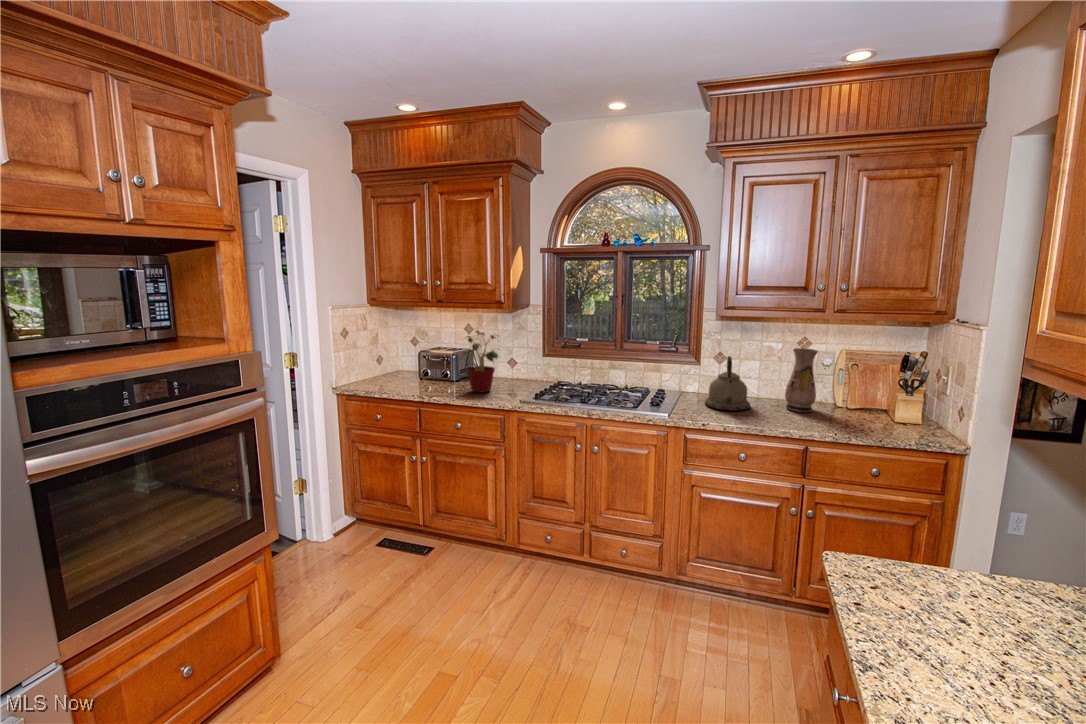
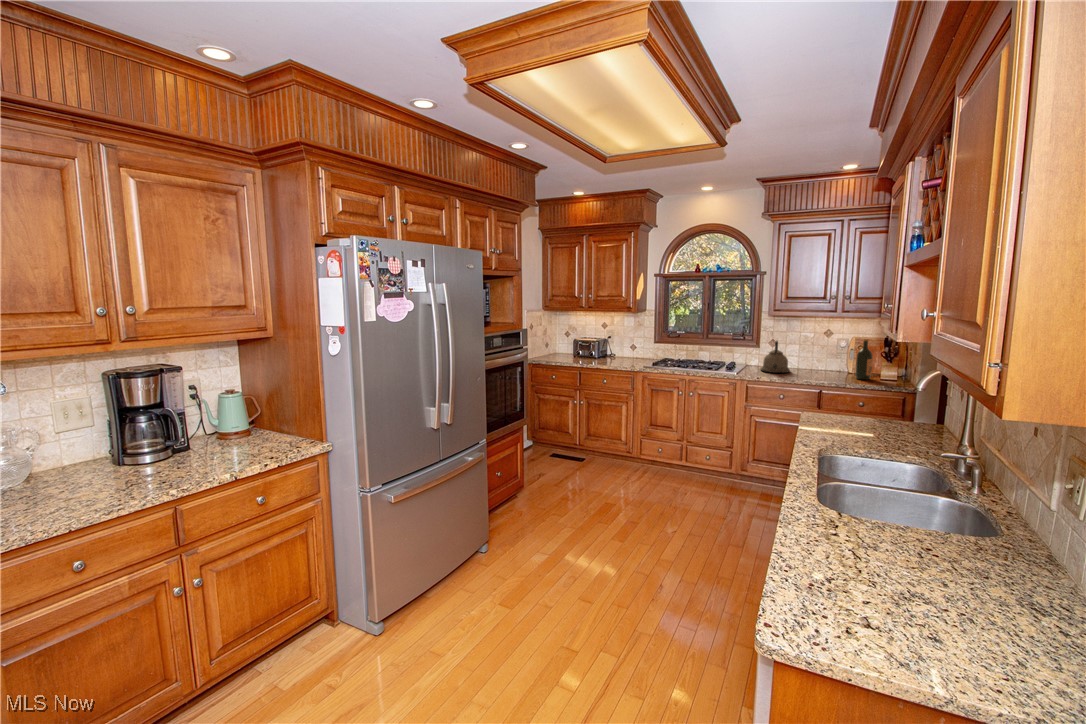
potted plant: present [463,330,498,393] -> none [605,325,629,363]
vase: present [785,348,818,412] -> none [812,335,833,374]
wine bottle: none [858,357,888,424] -> present [855,339,873,380]

